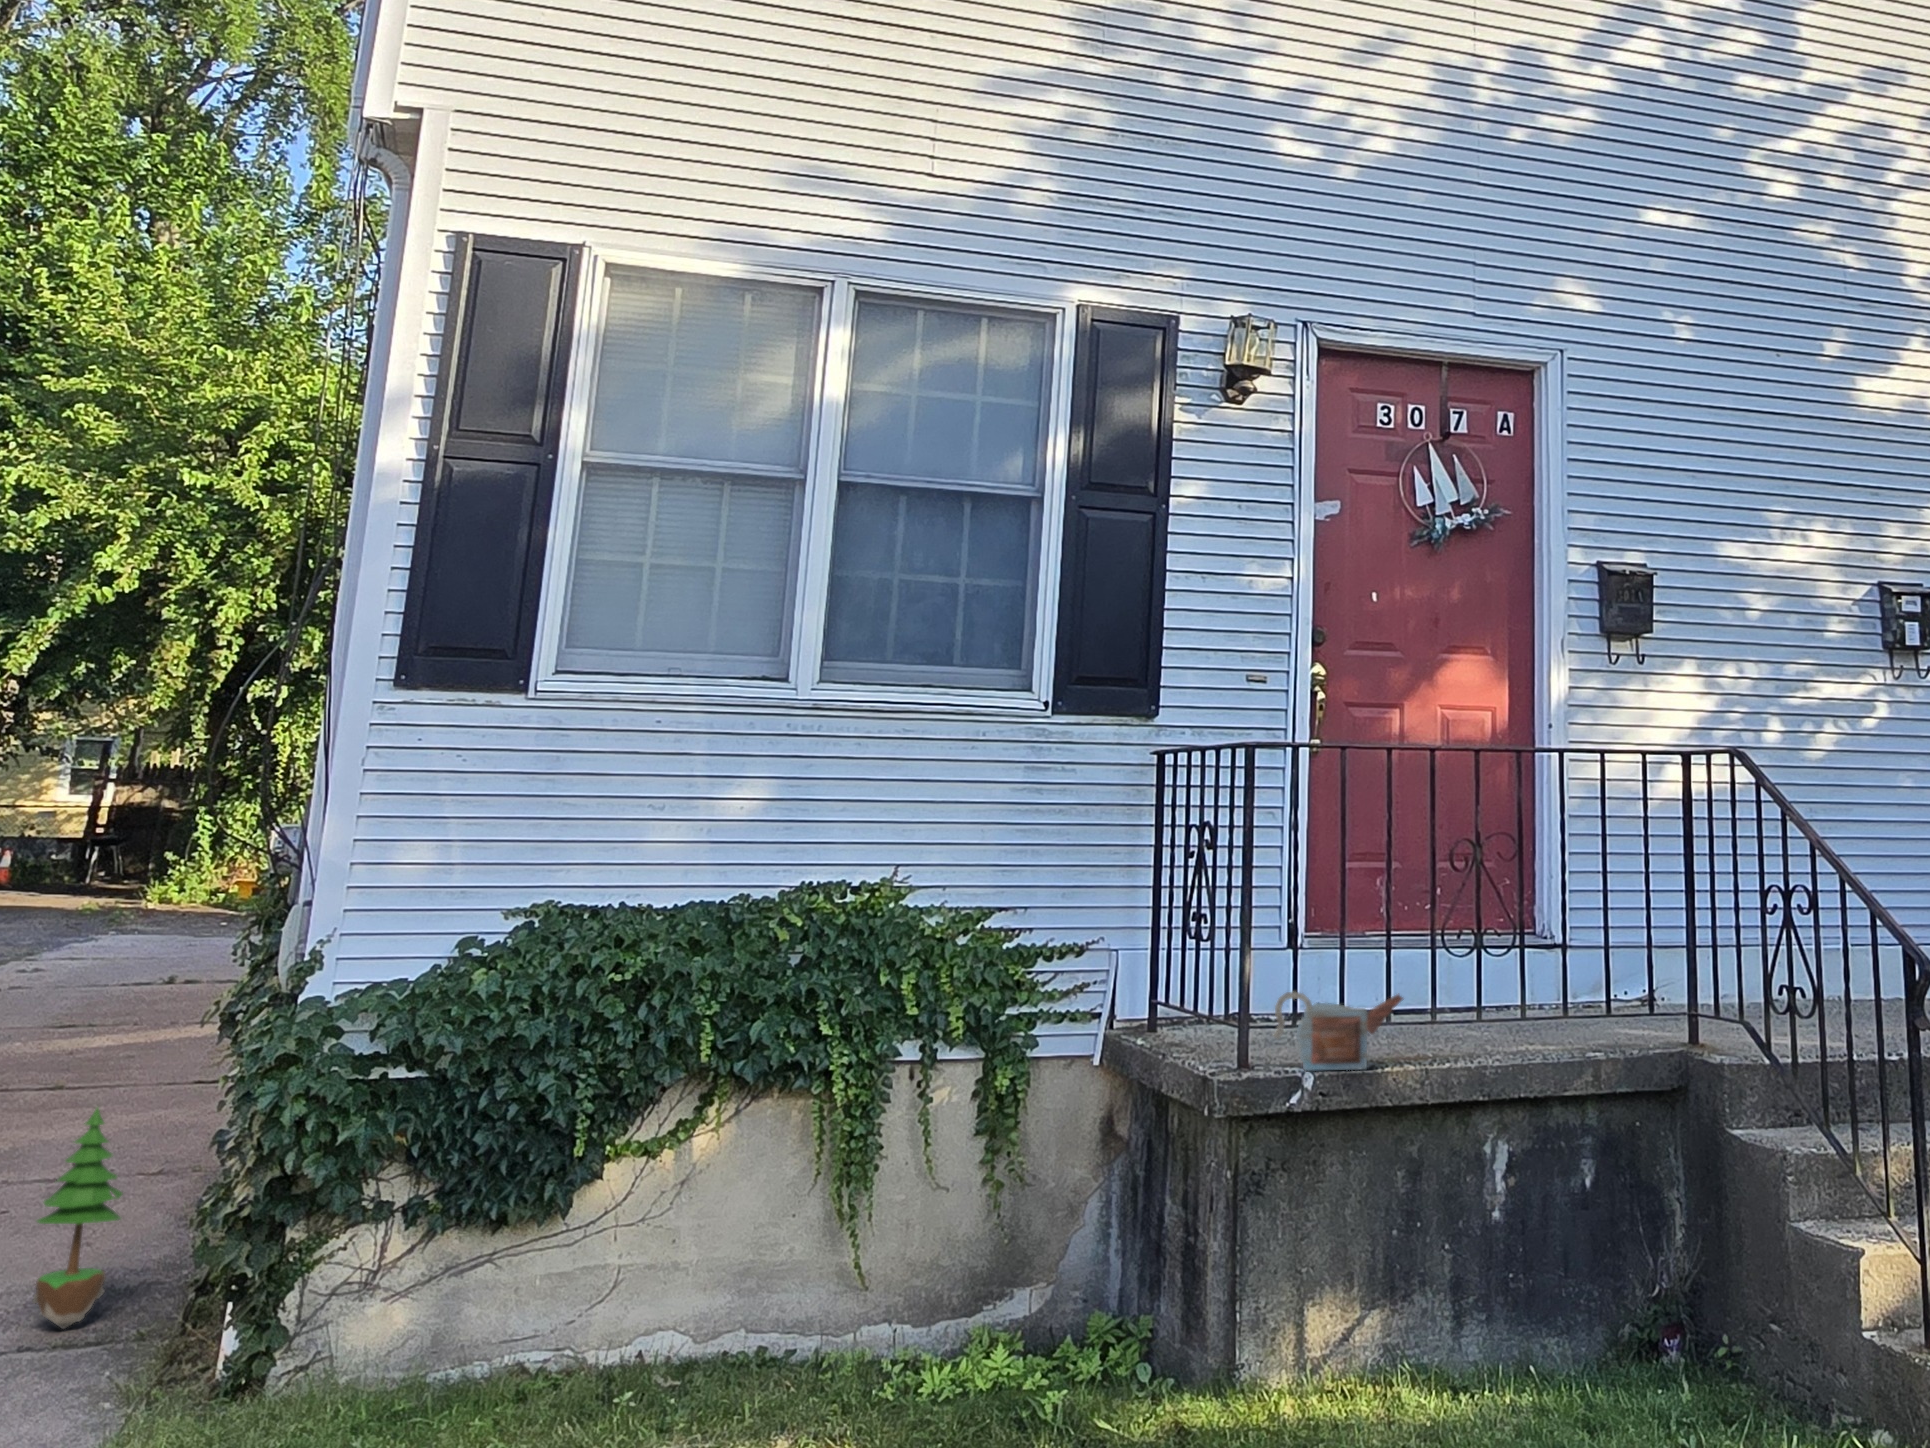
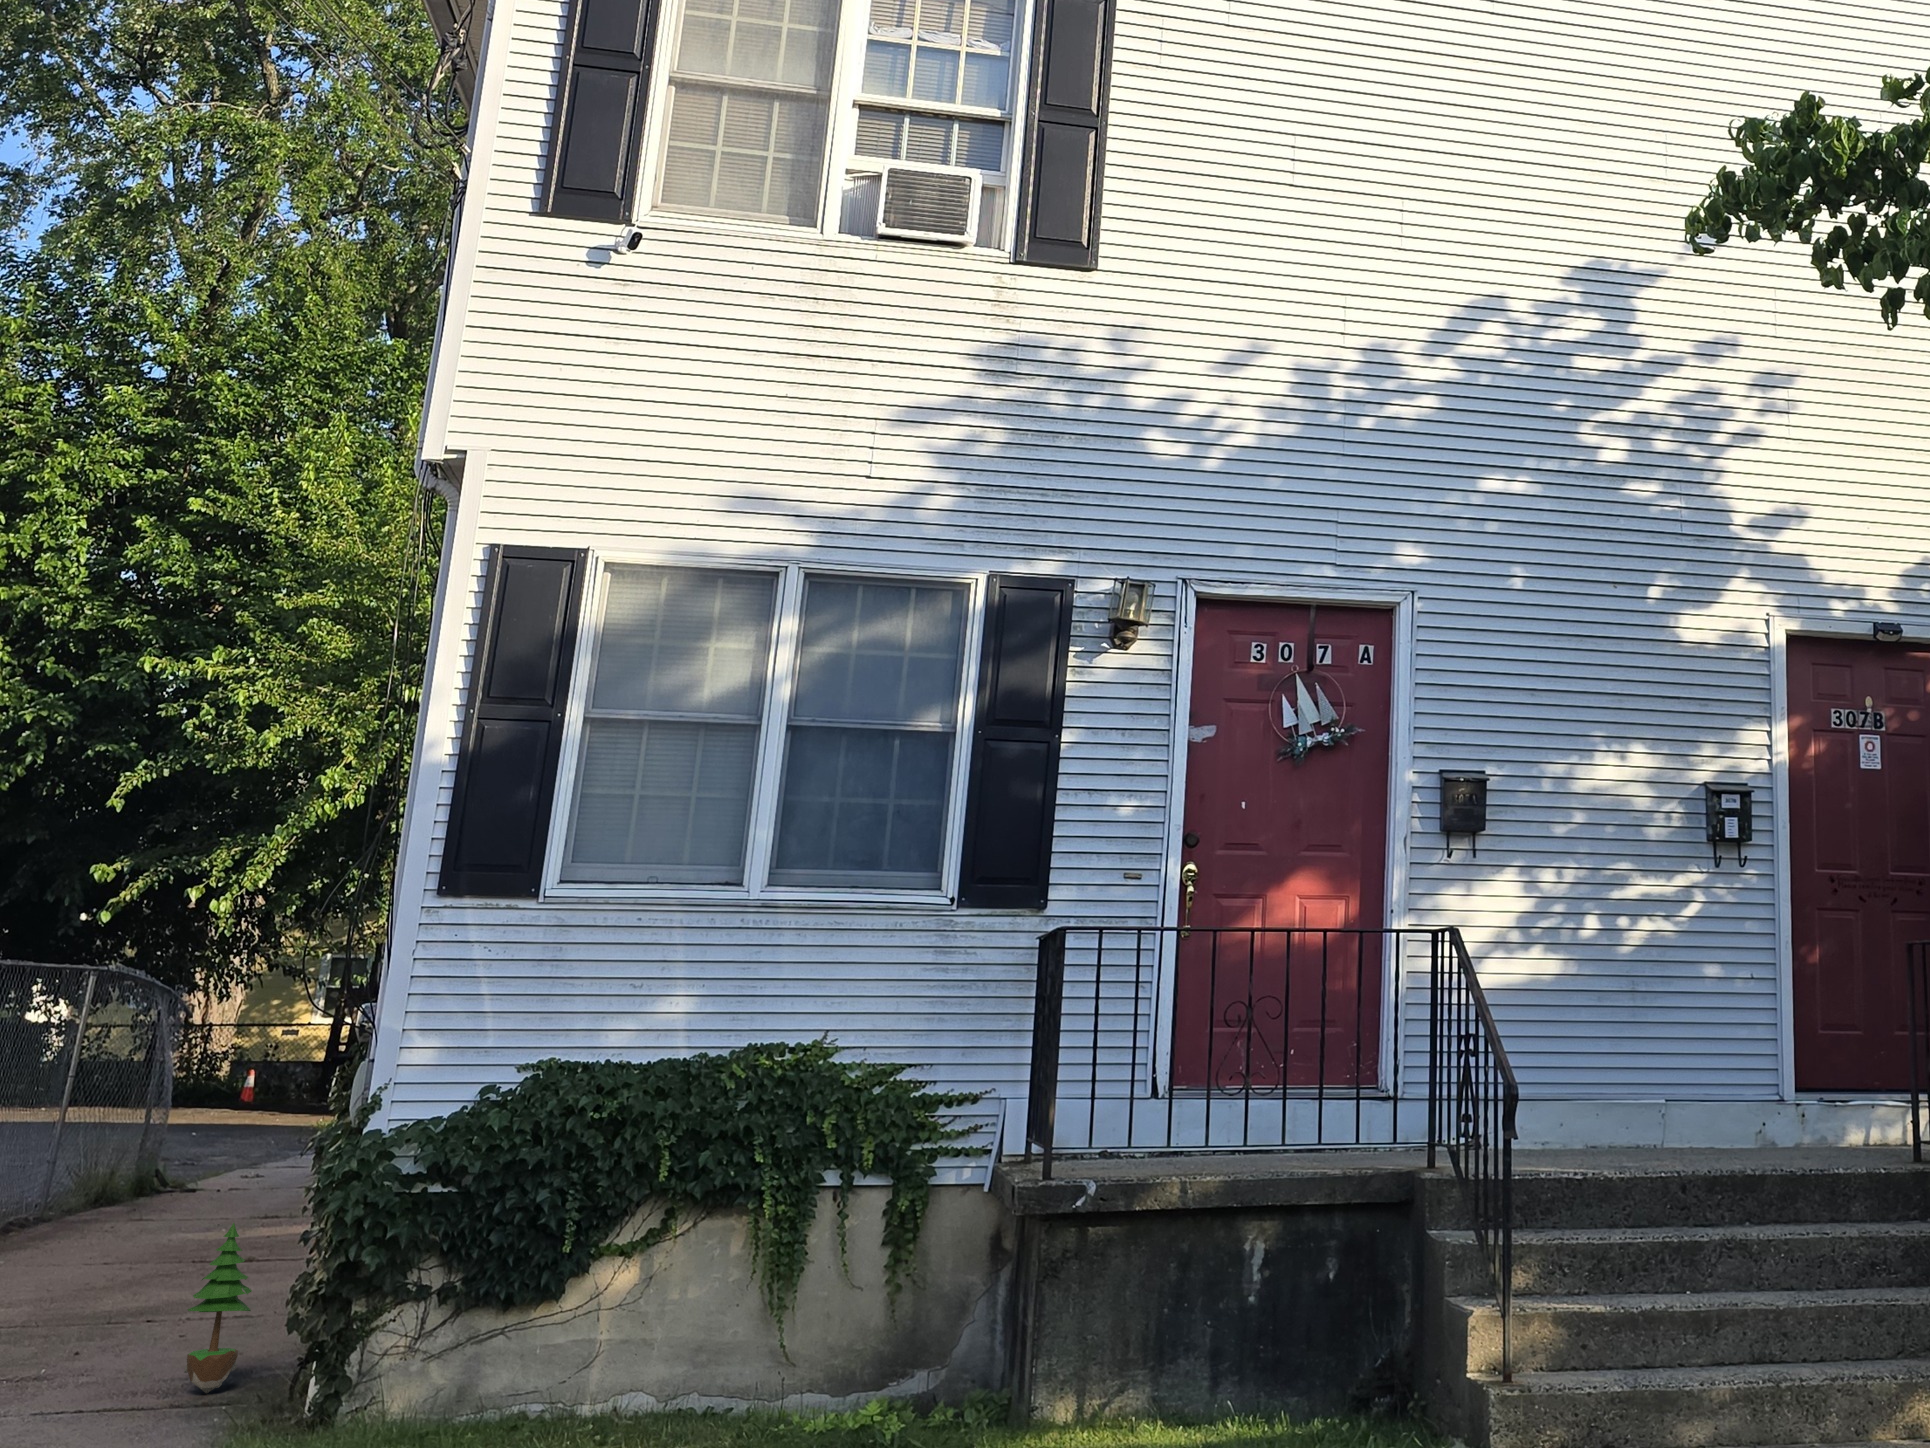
watering can: present [1274,992,1403,1071] -> none [1063,1123,1167,1183]

